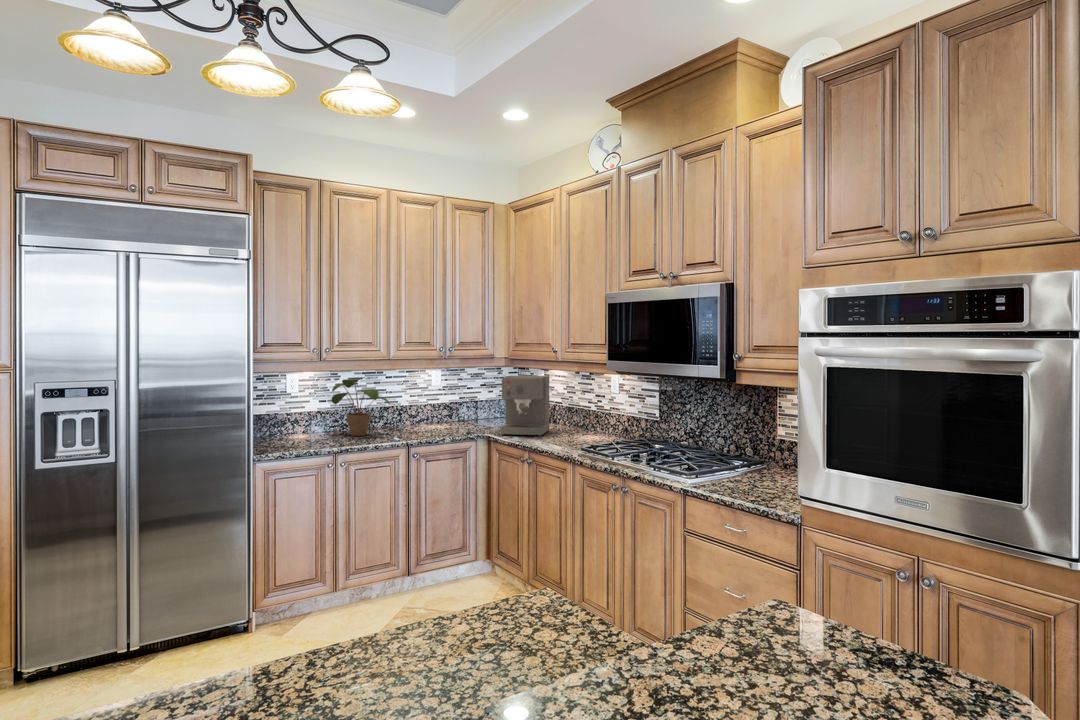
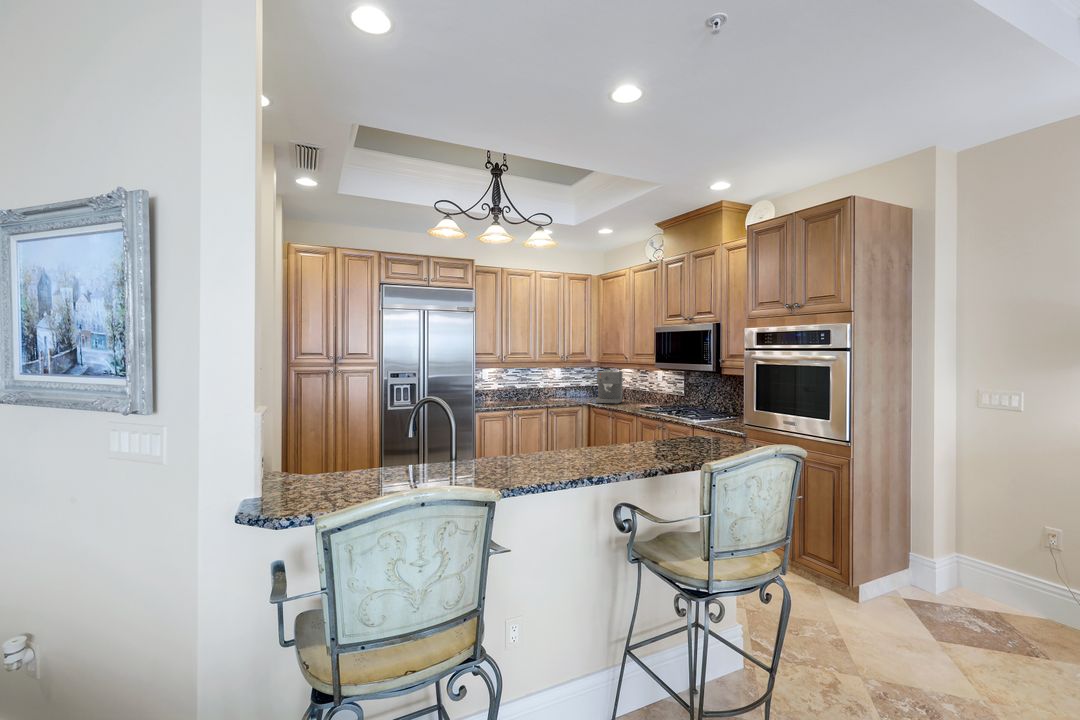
potted plant: present [332,379,390,436] -> none [506,372,536,402]

